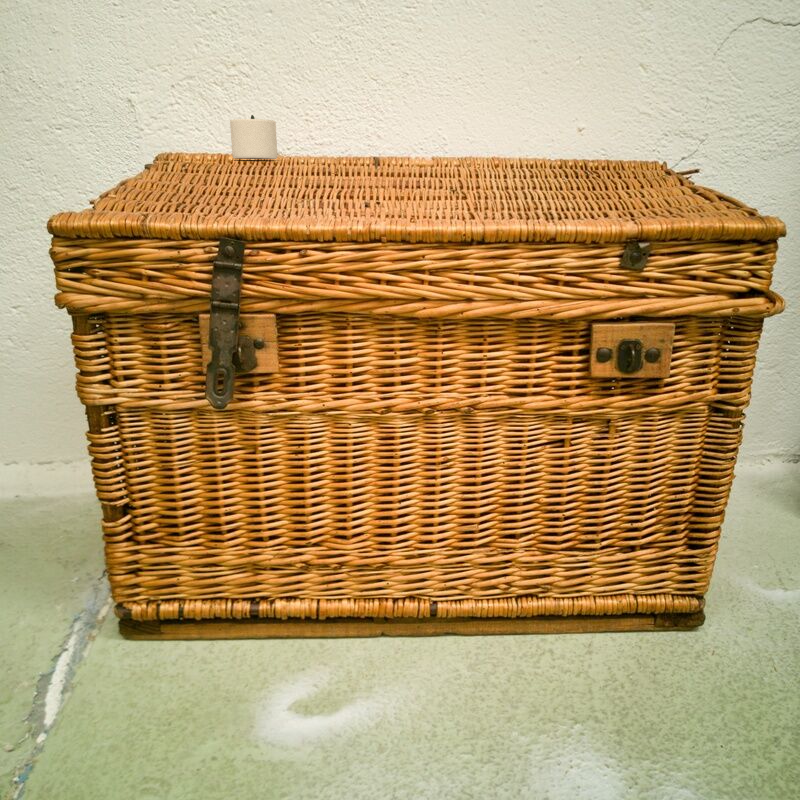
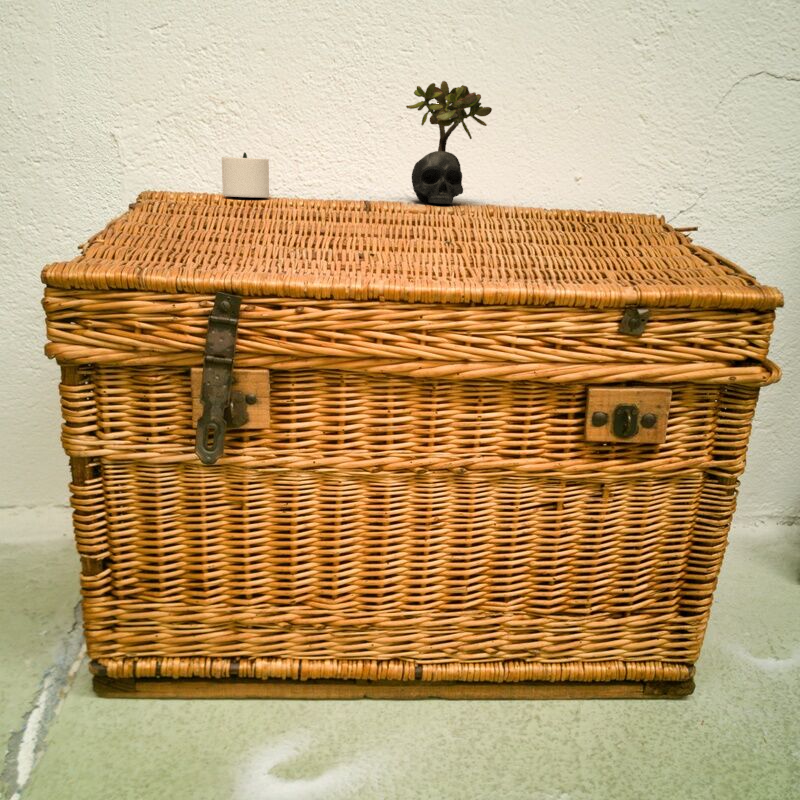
succulent plant: none [408,40,492,161] -> present [406,81,492,204]

